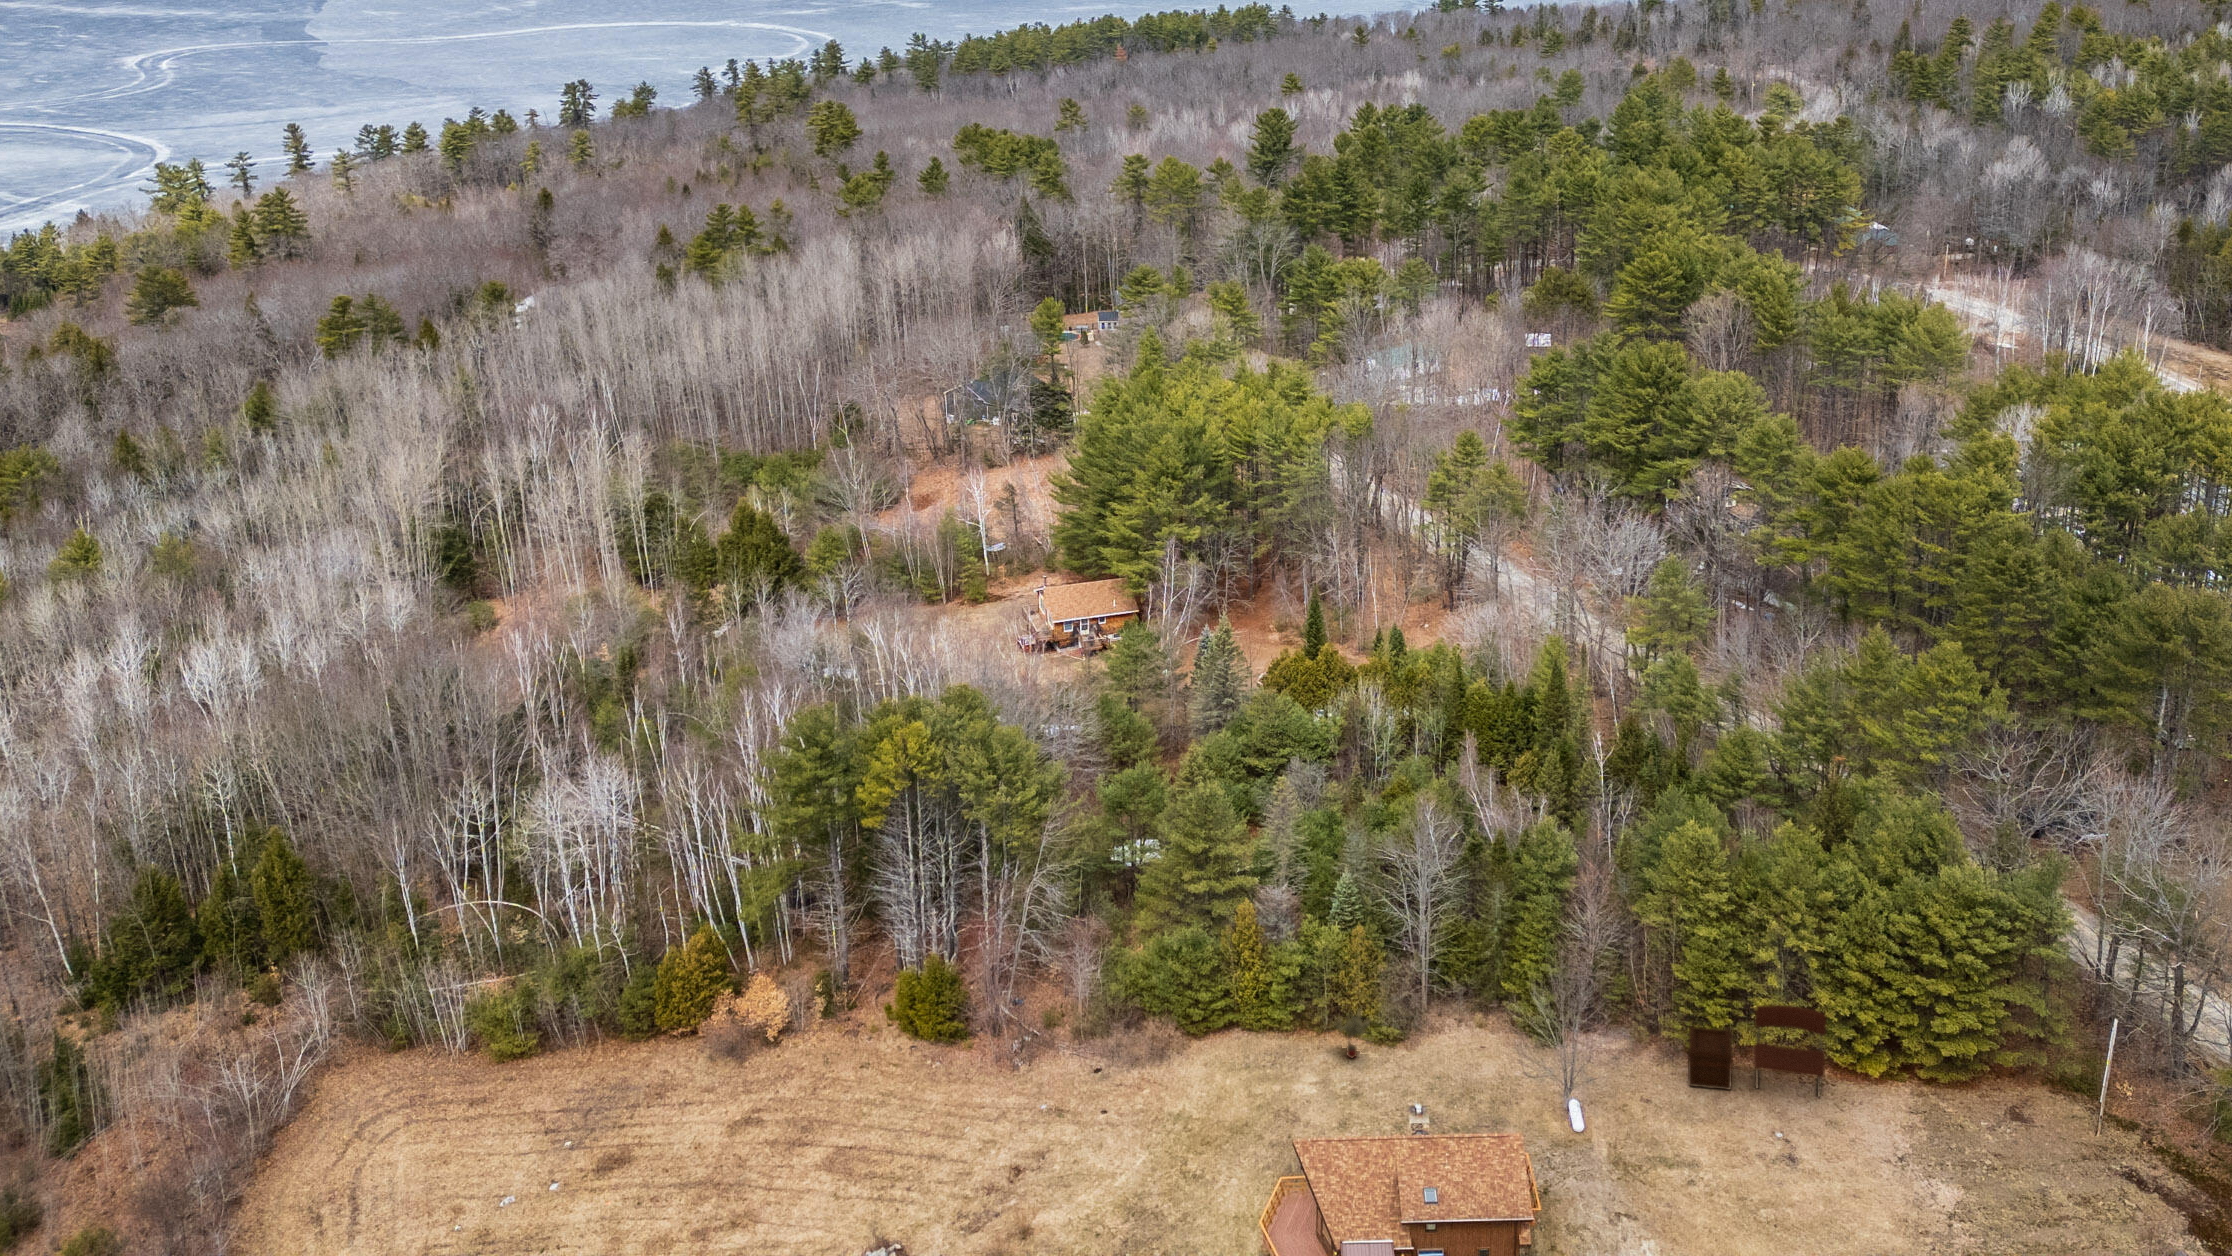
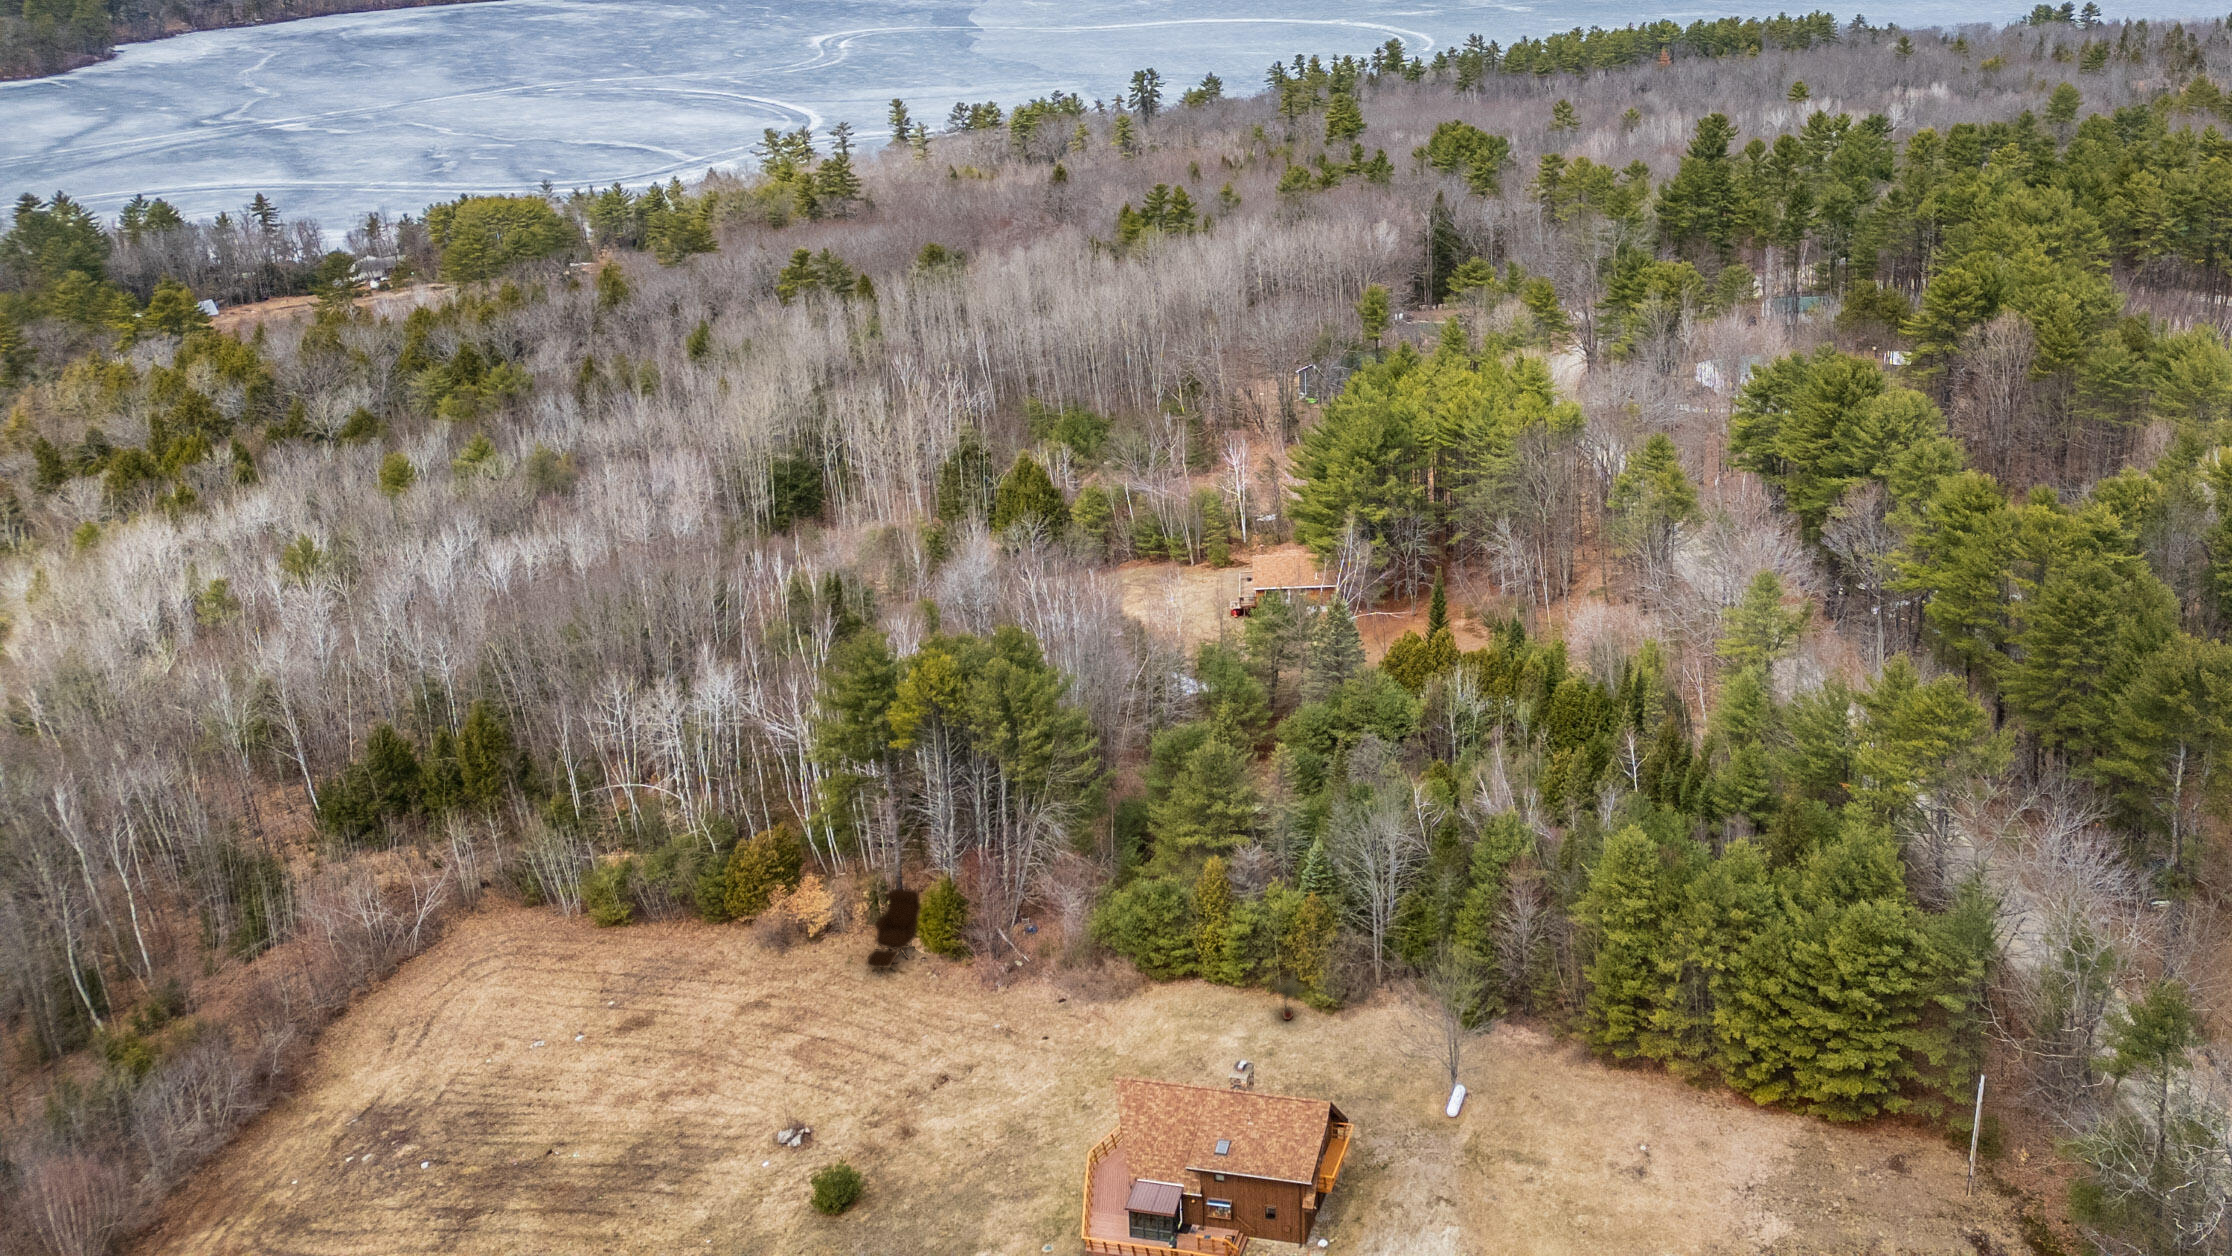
lounge chair: none [855,975,908,1073] -> present [867,889,921,974]
bench: present [1754,1005,1826,1096] -> none [1645,1018,1726,1121]
wooden crate: present [1688,1026,1732,1090] -> none [1585,1031,1641,1101]

